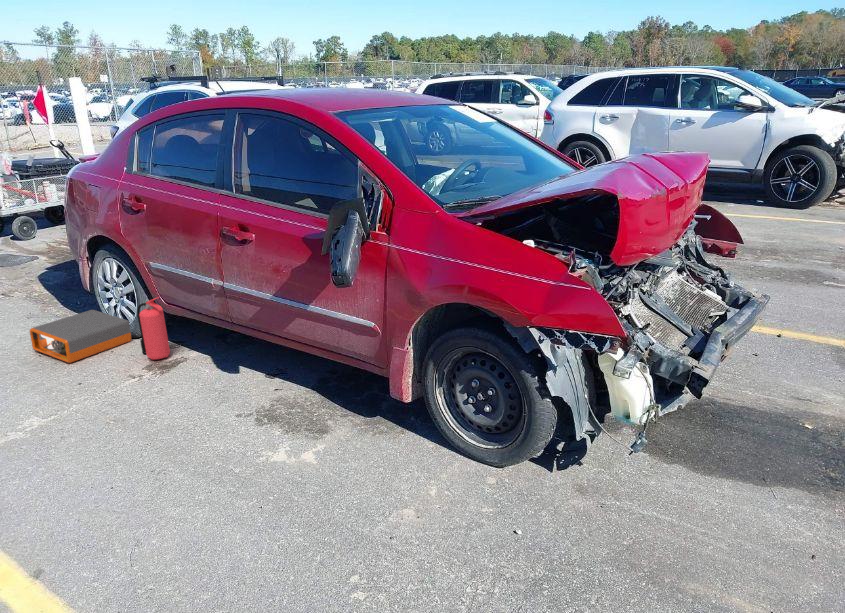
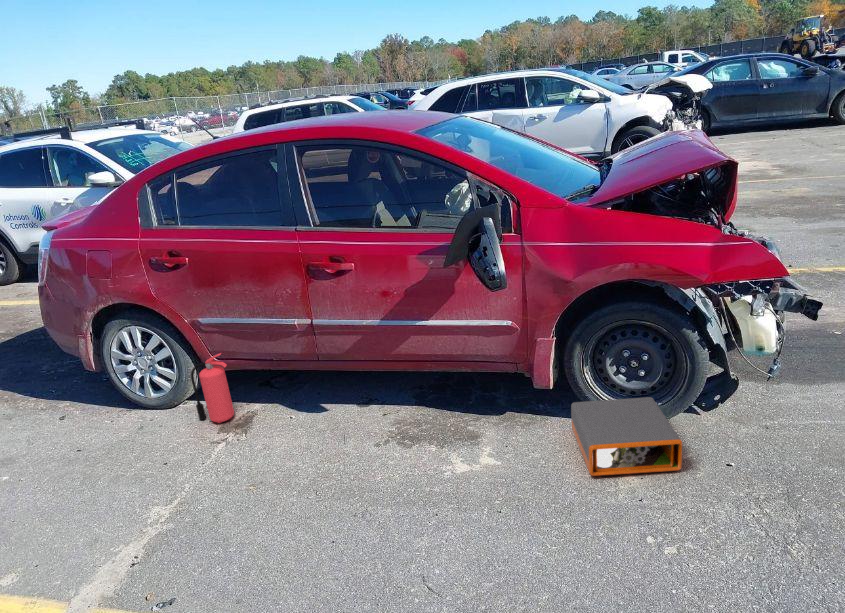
storage box: present [30,310,131,363] -> present [571,397,682,476]

